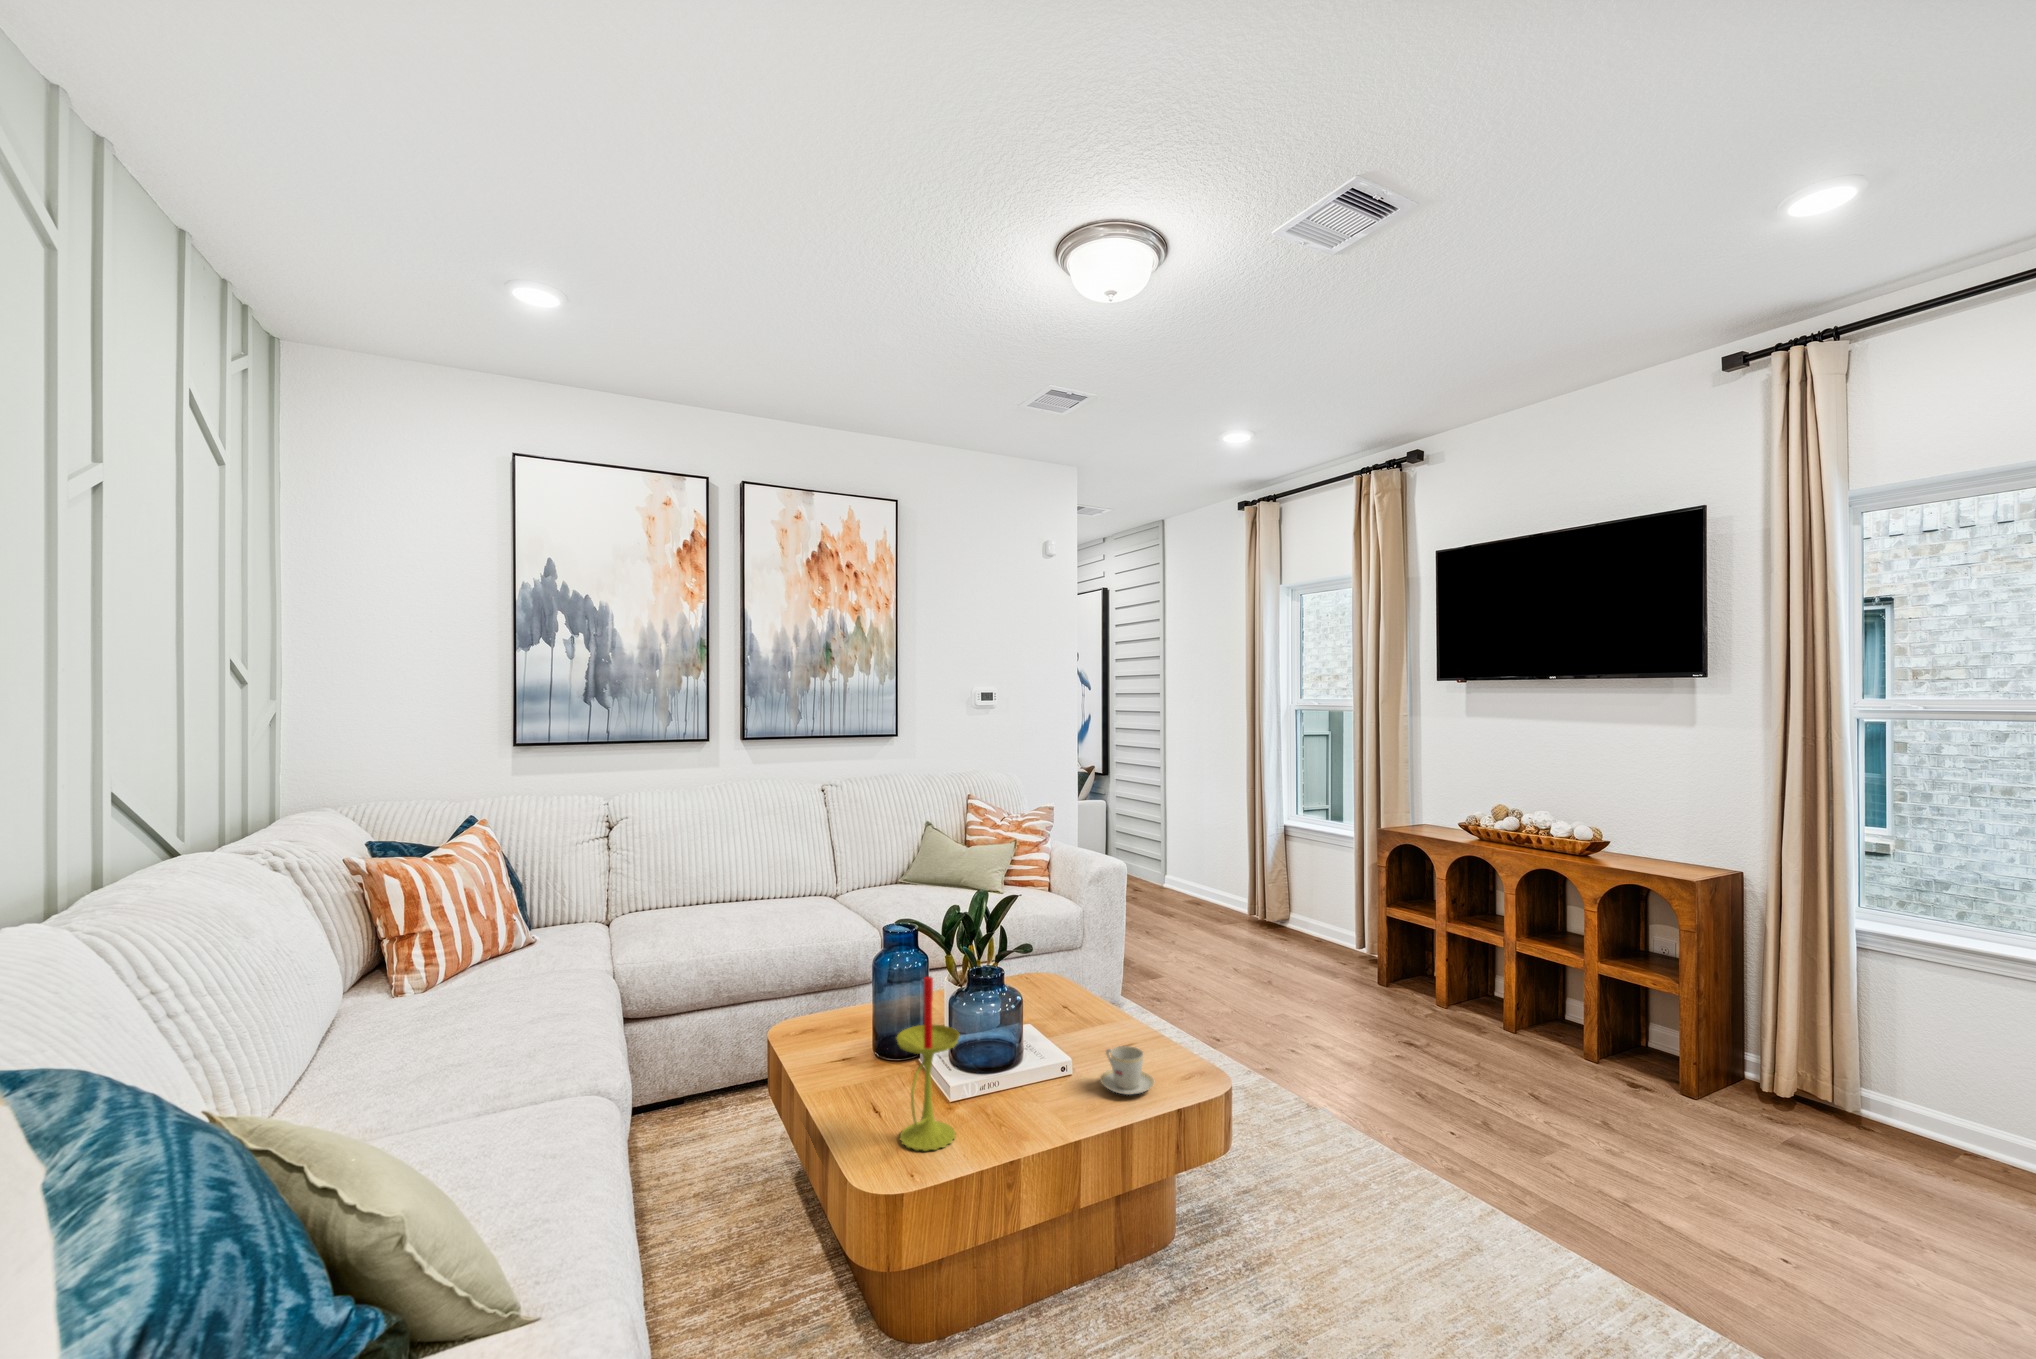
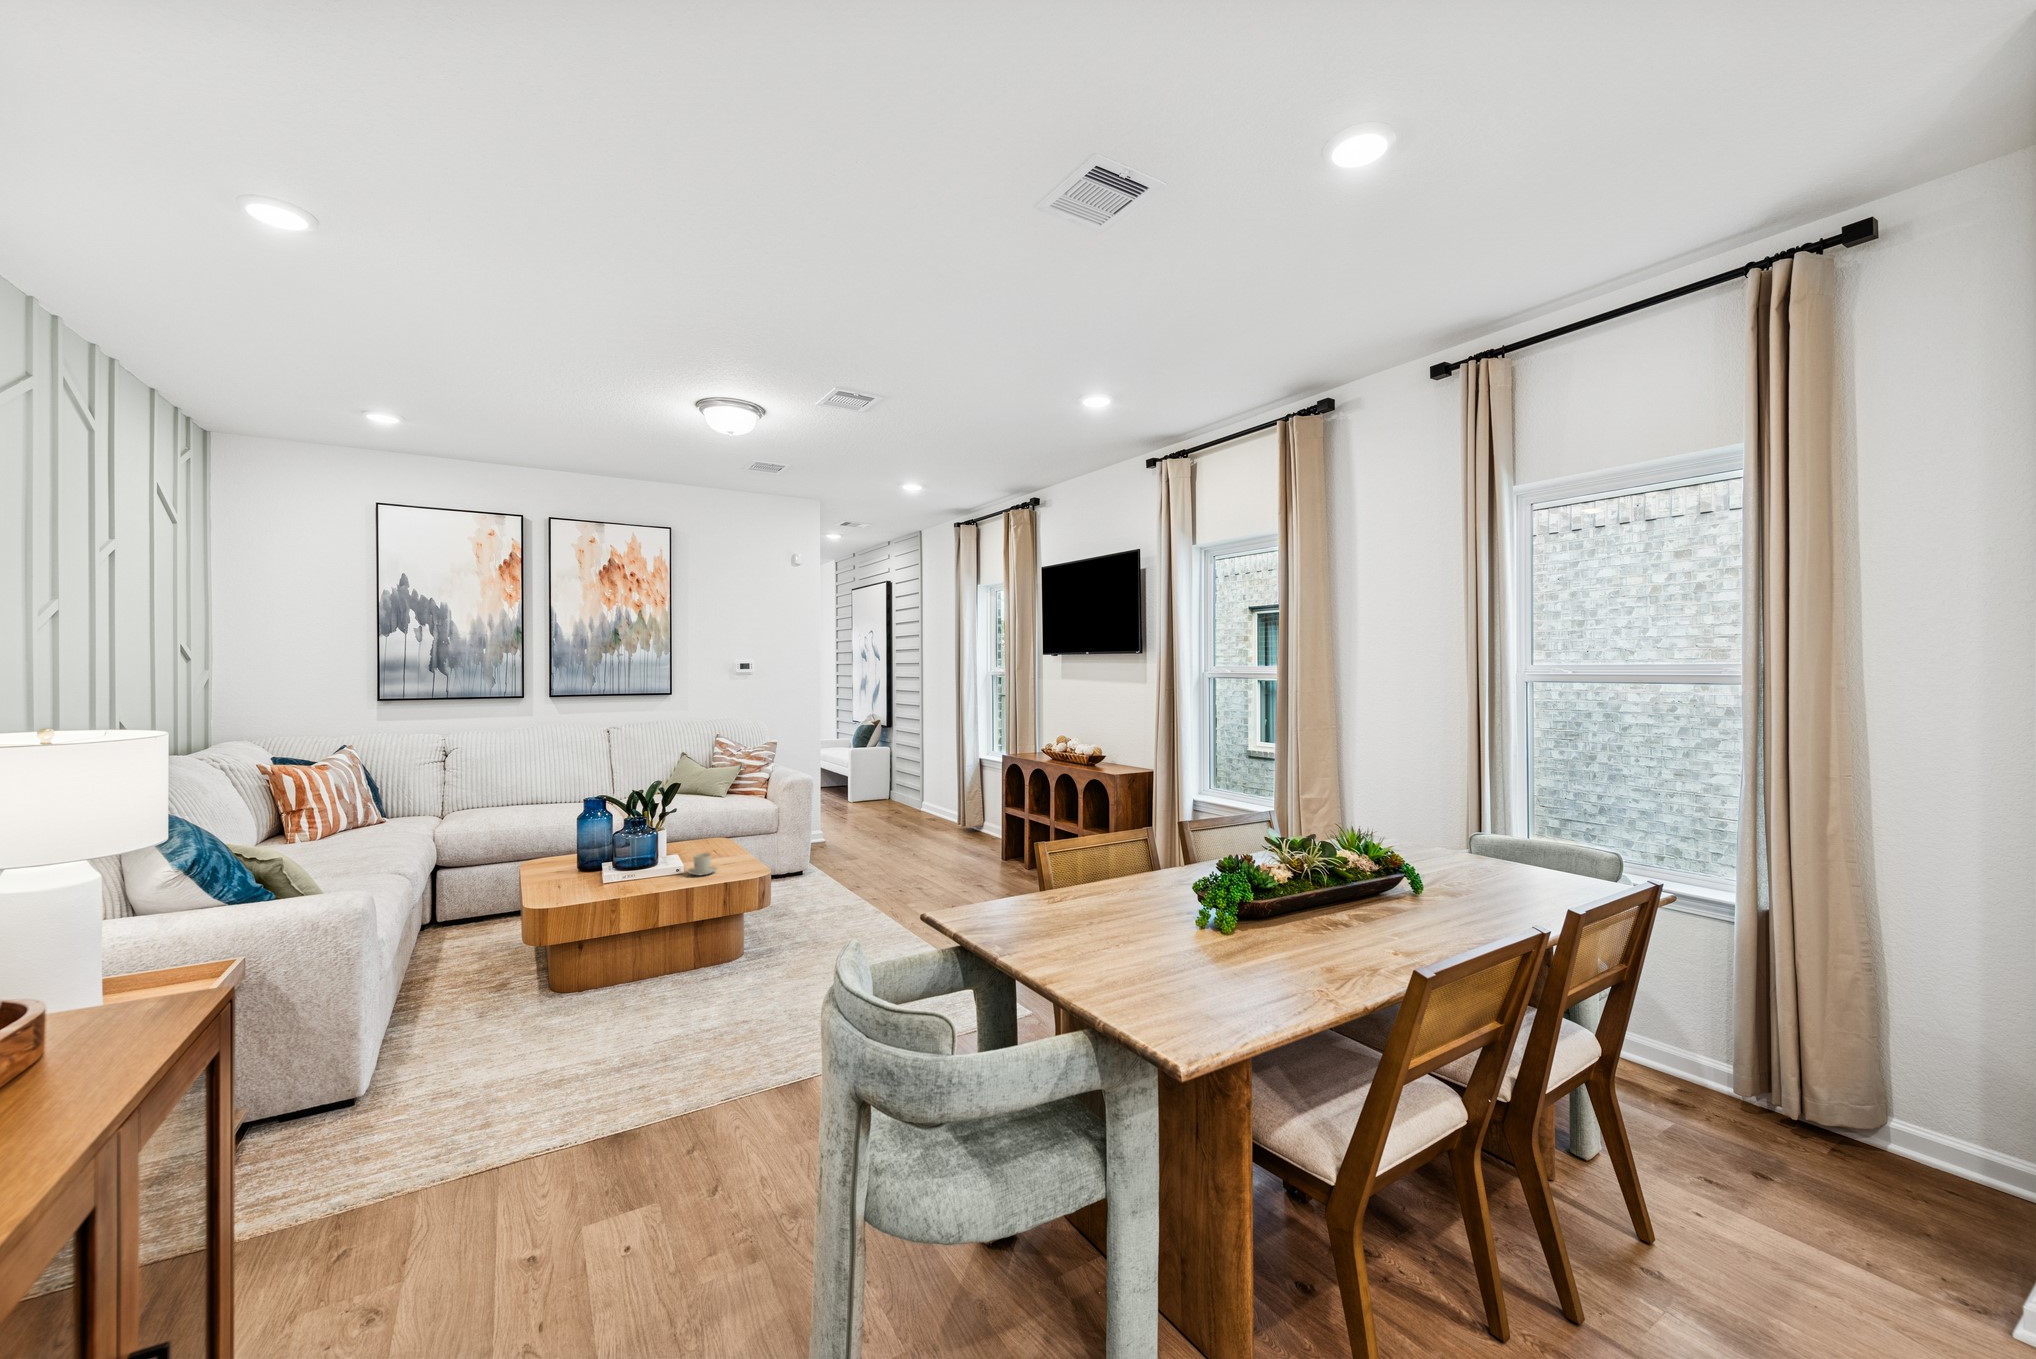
candle: present [897,977,960,1151] -> none [558,808,595,894]

